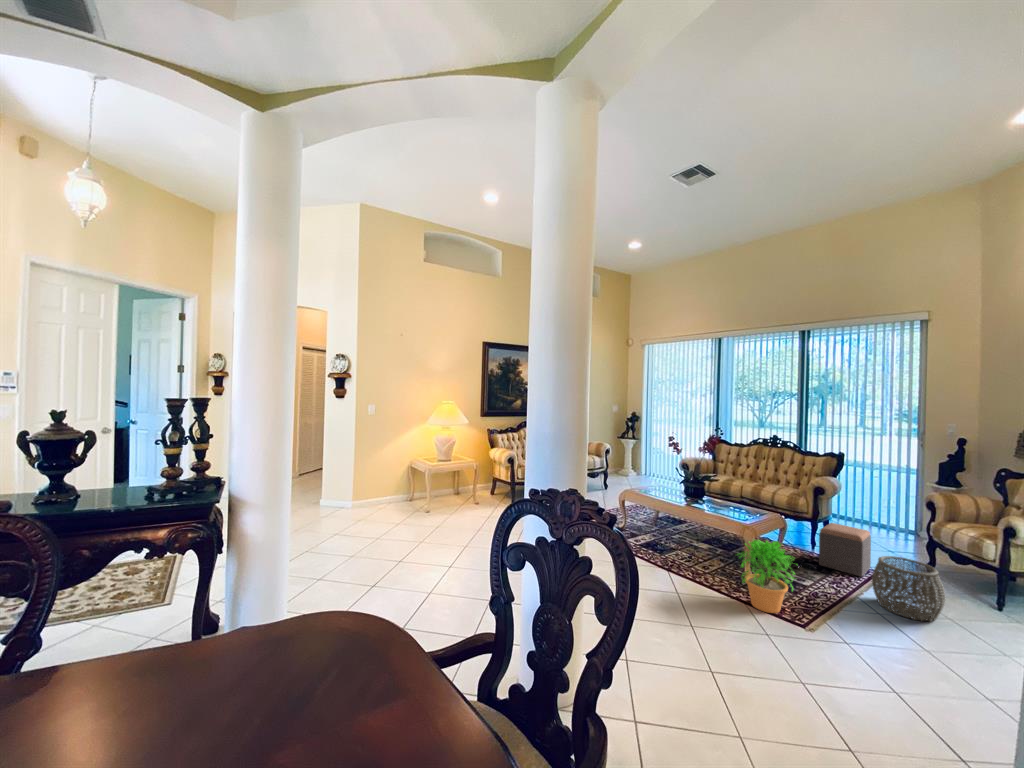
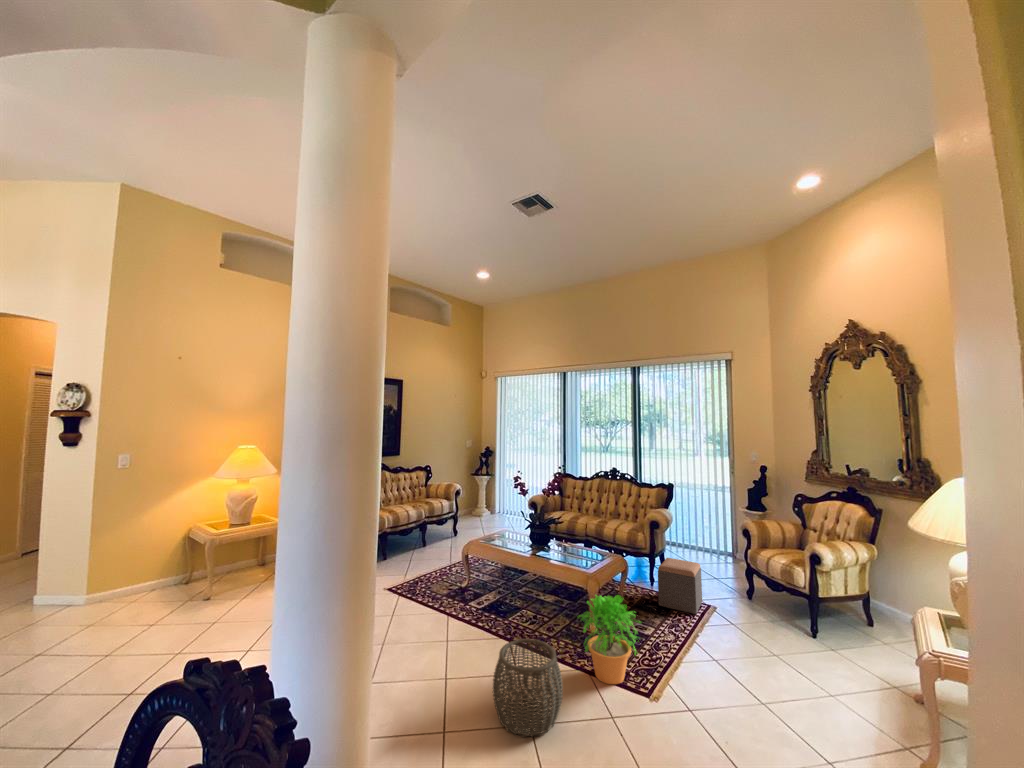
woven basket: present [872,556,945,621] -> present [493,639,563,737]

